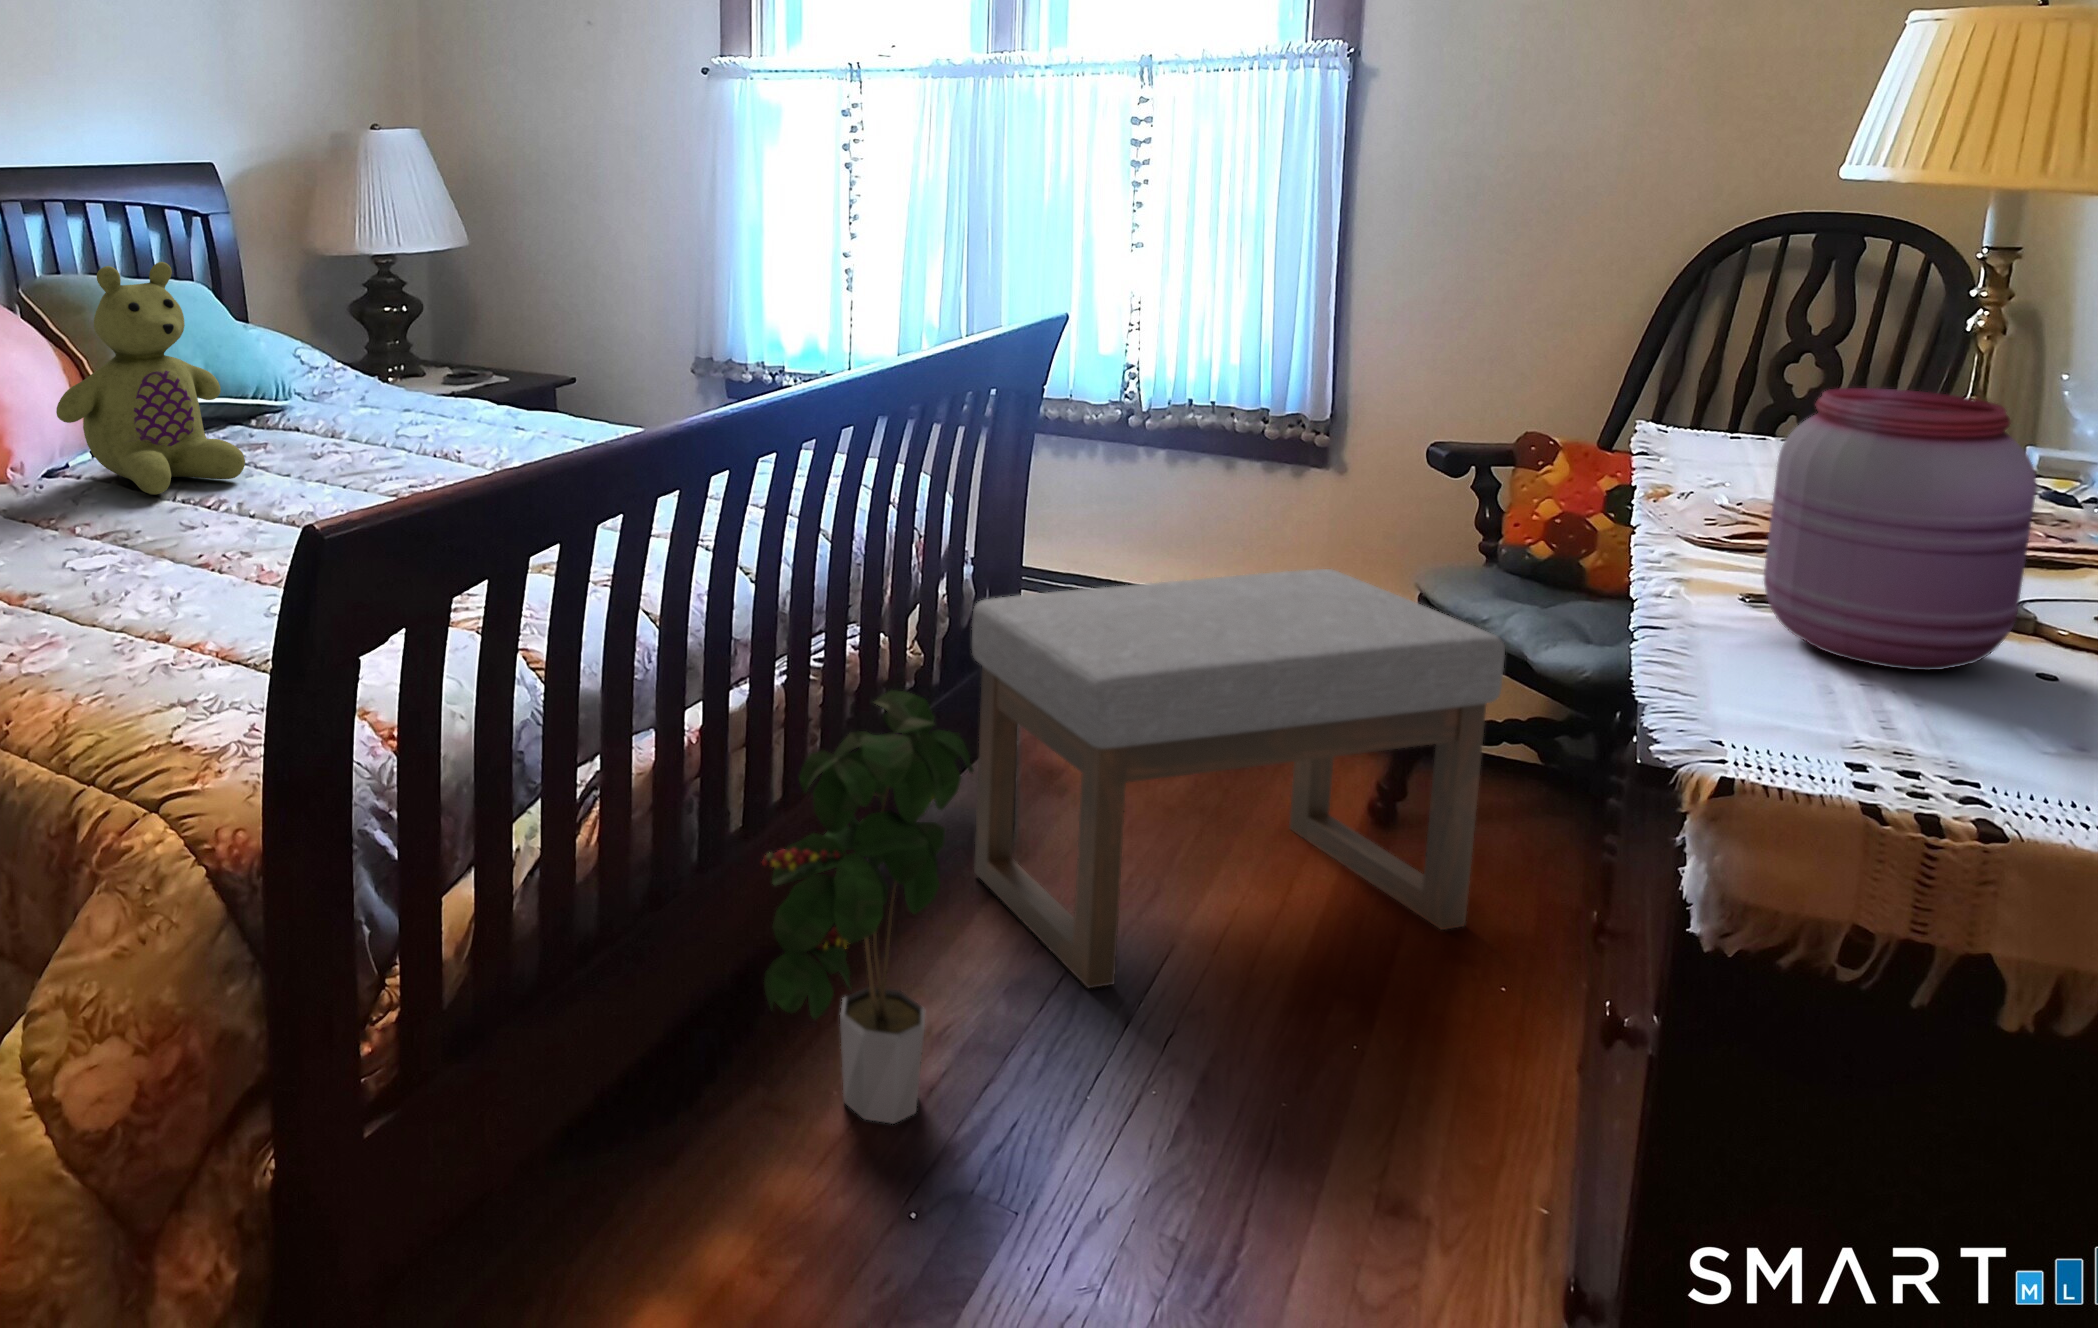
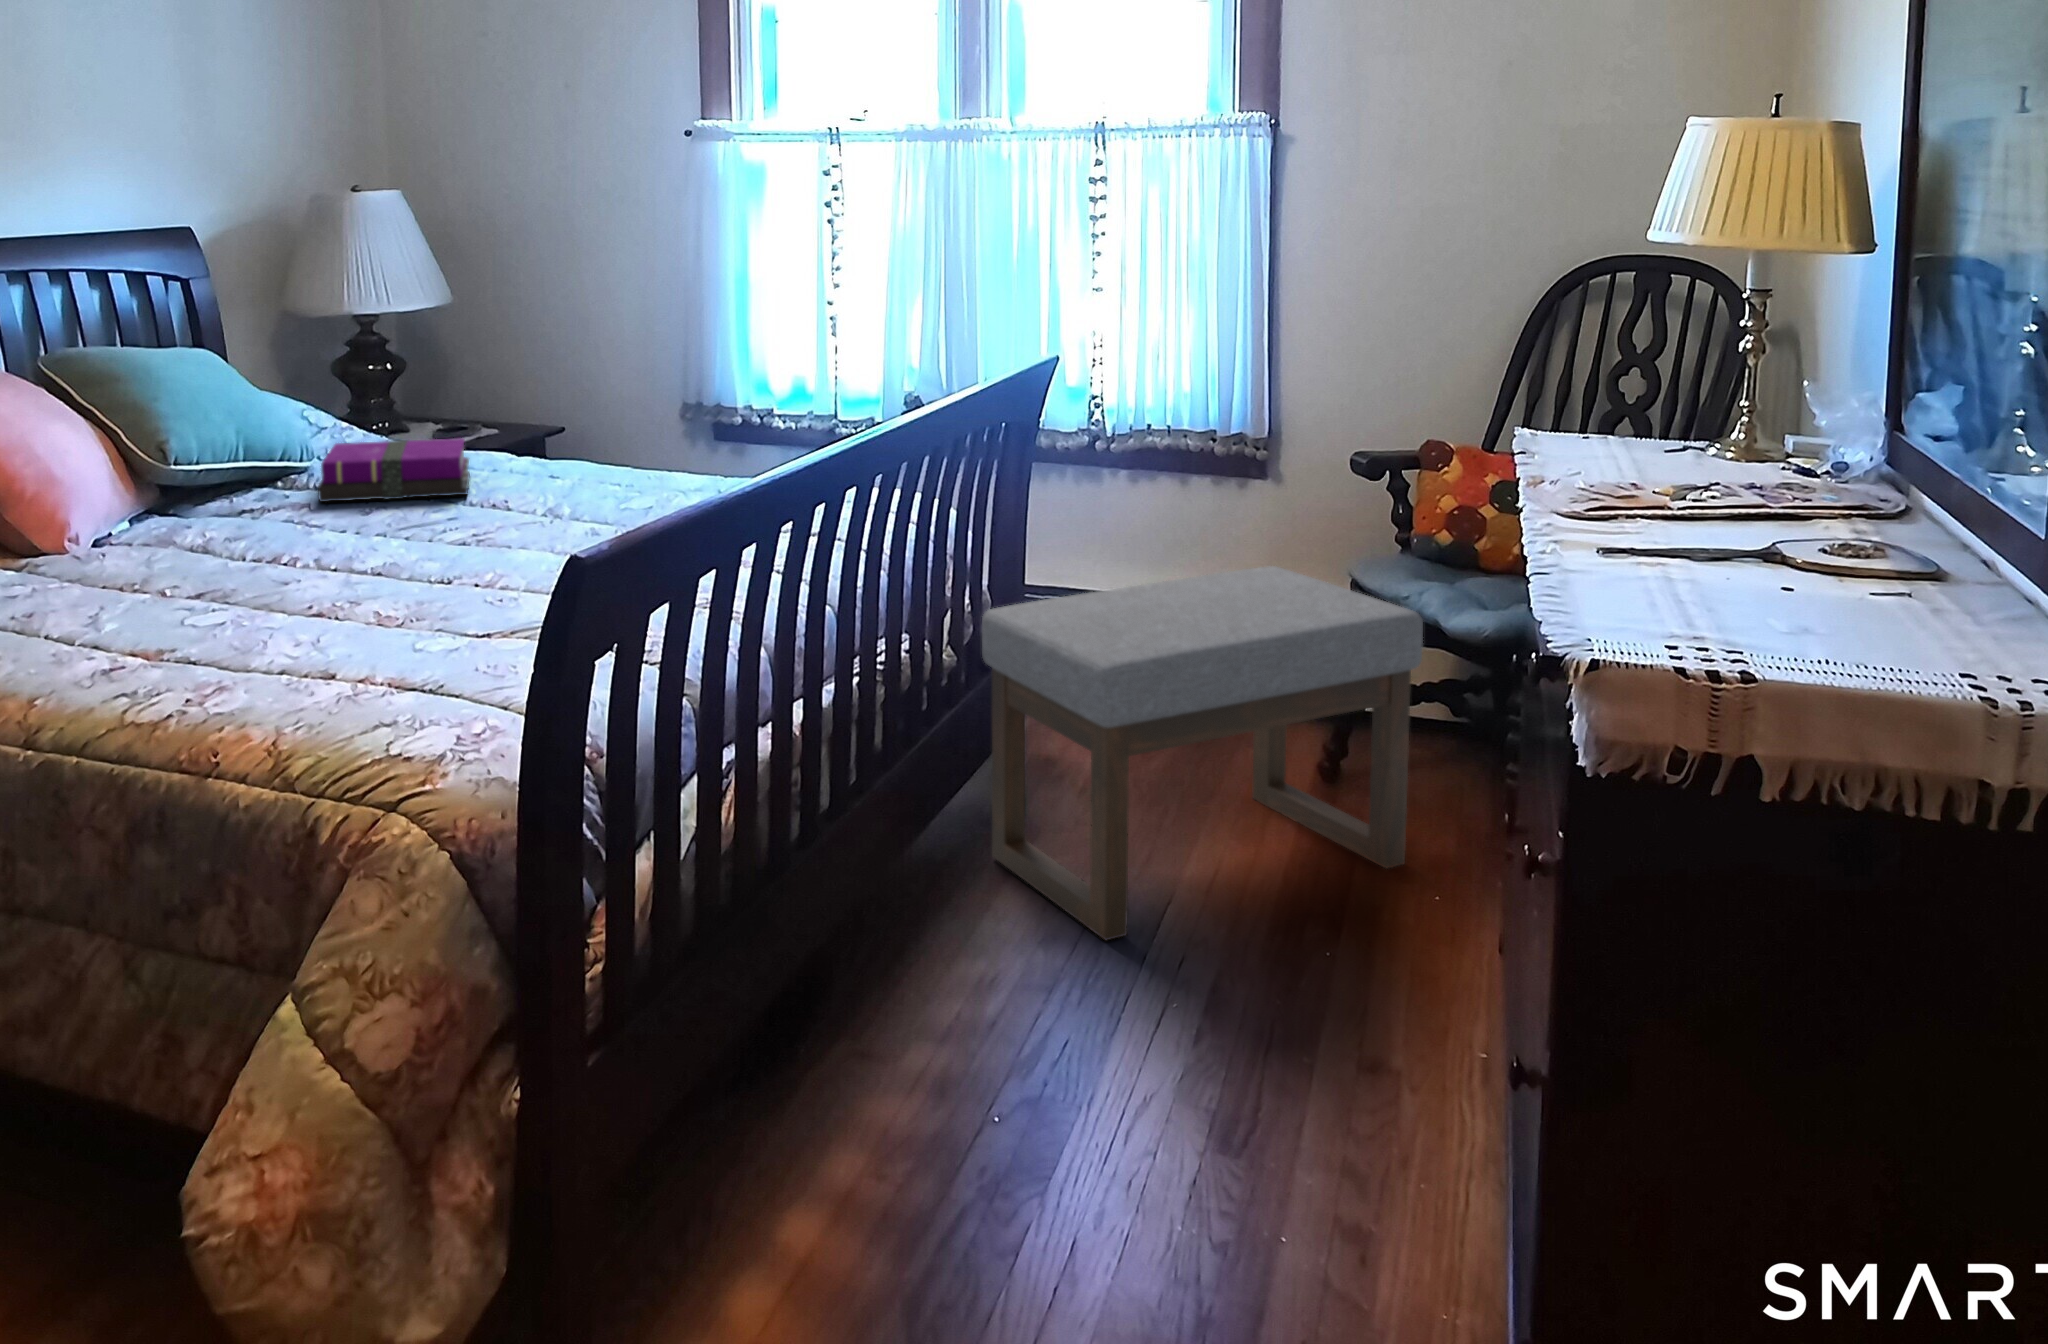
stuffed bear: present [56,262,245,495] -> none [134,336,313,555]
notebook: none [272,381,443,442] -> present [318,438,470,502]
jar: present [1764,388,2037,670] -> none [1614,393,1783,594]
potted plant: present [762,691,974,1124] -> none [849,688,1010,1061]

